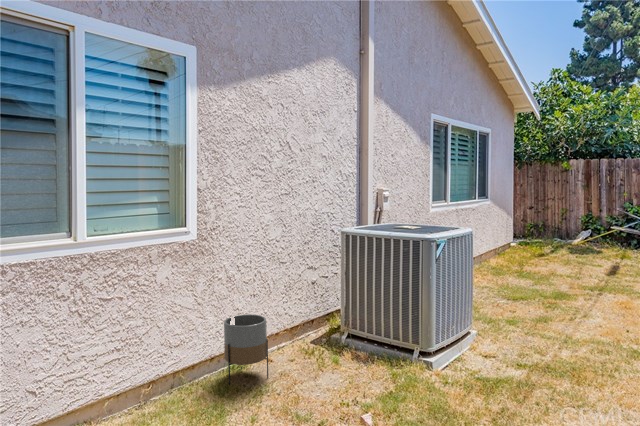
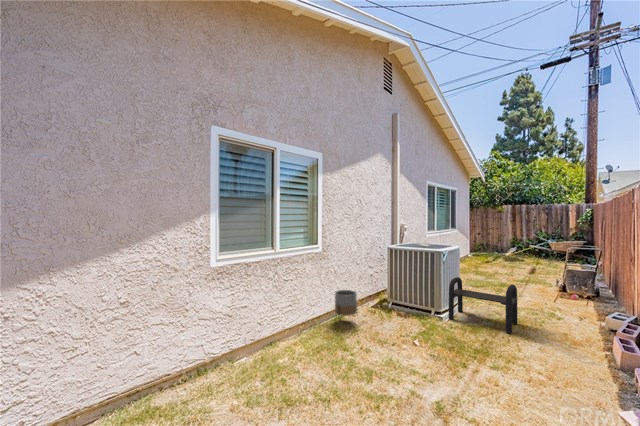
bench: none [445,285,569,390] -> present [449,277,517,333]

